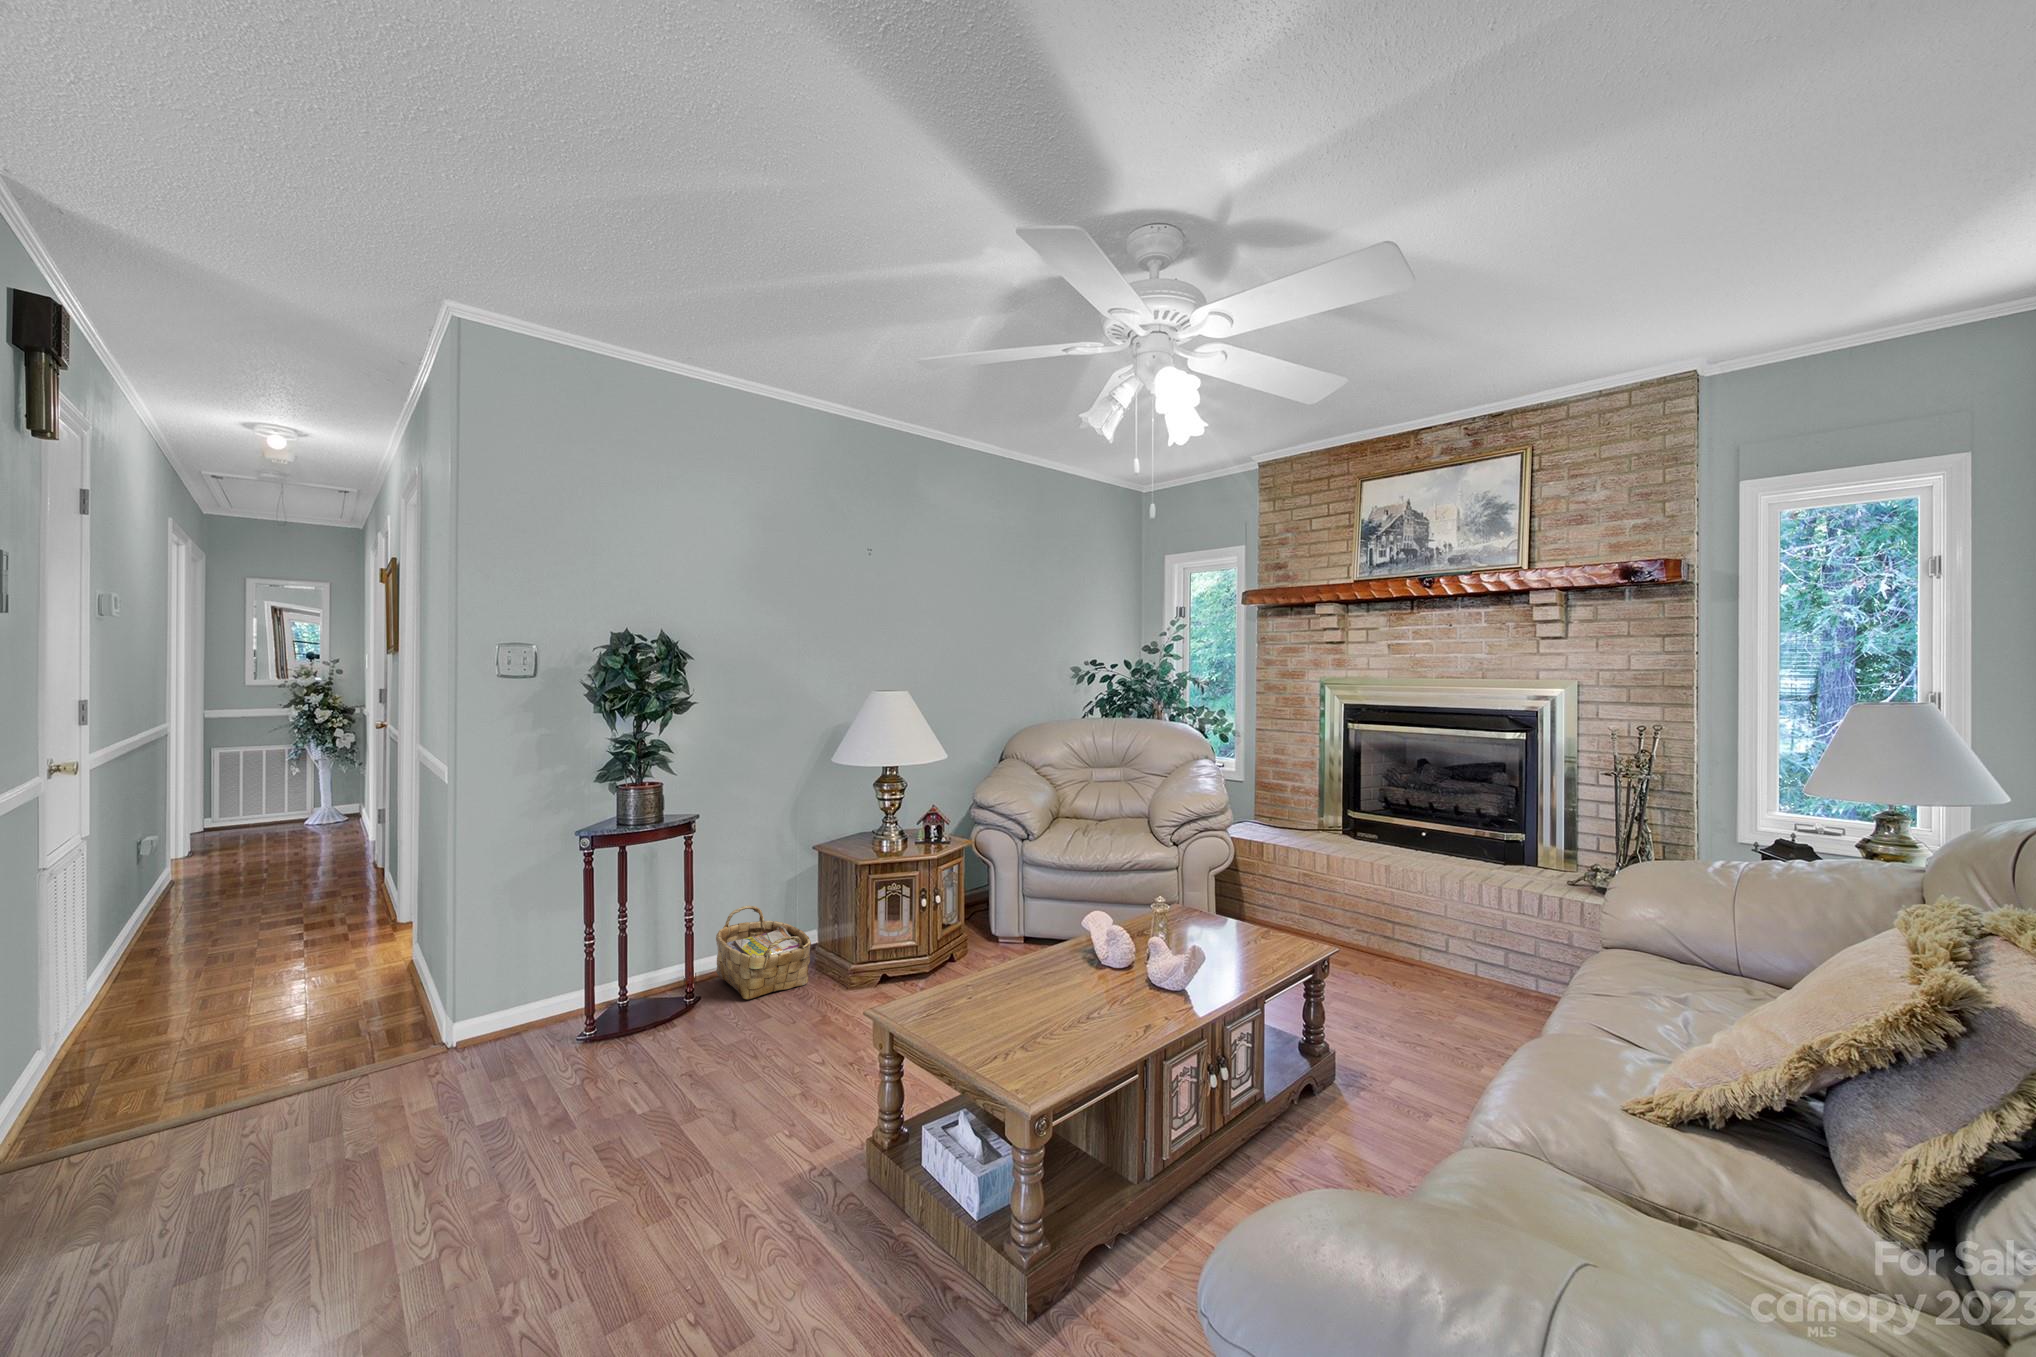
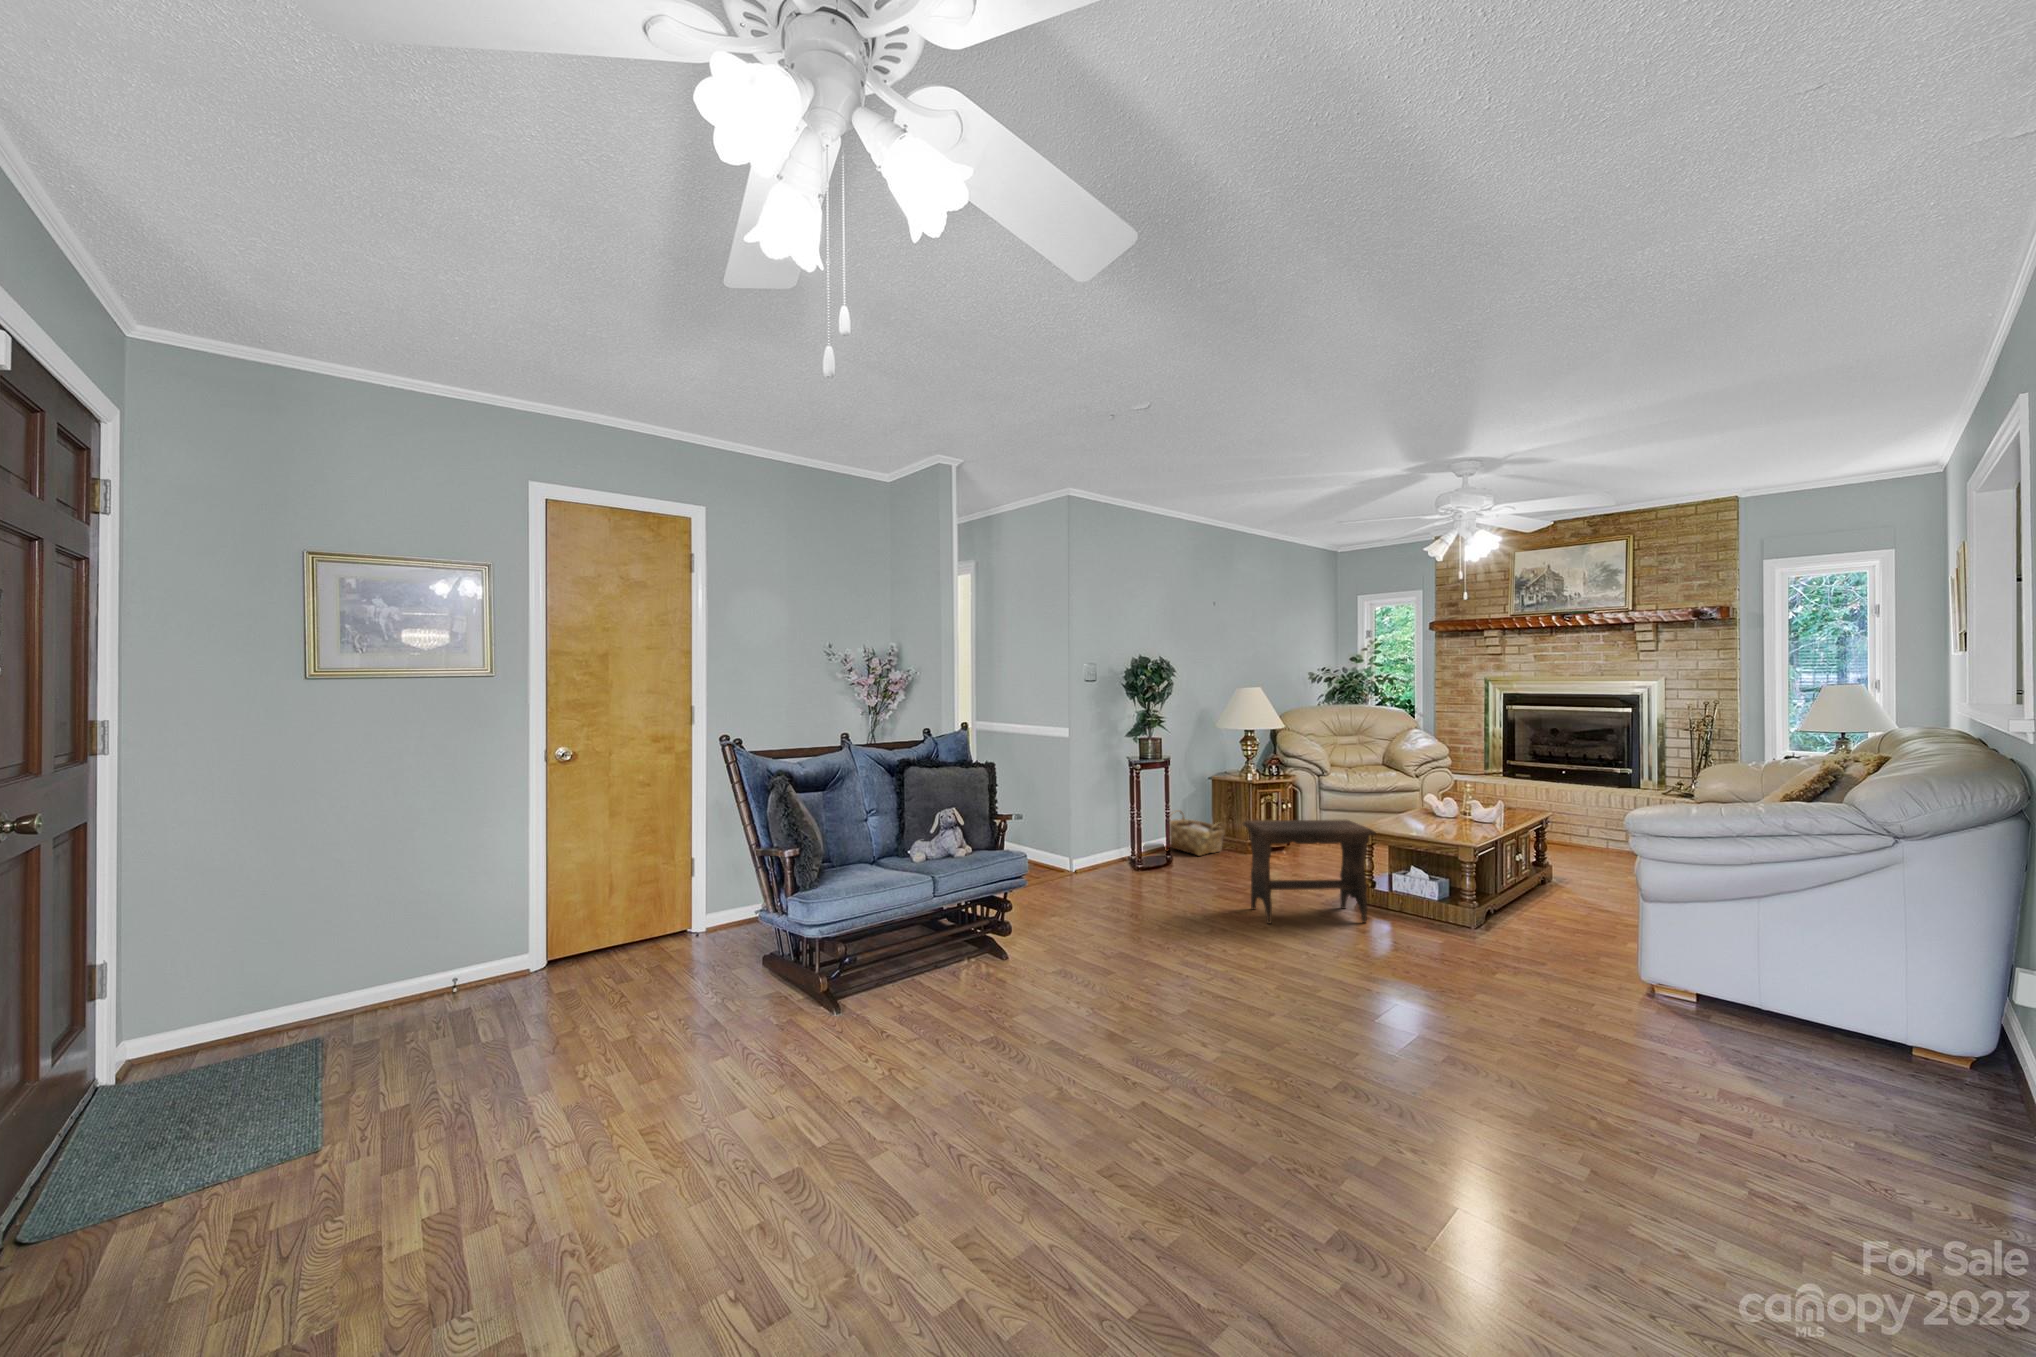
footstool: none [528,998,849,1294] -> present [1242,820,1376,924]

